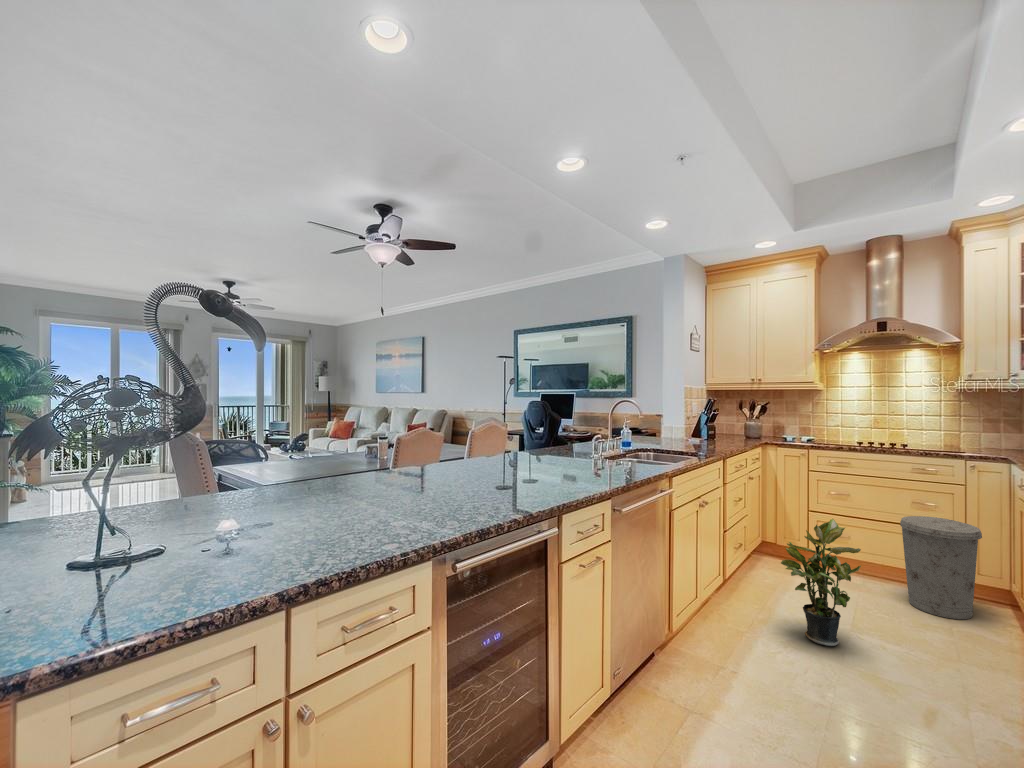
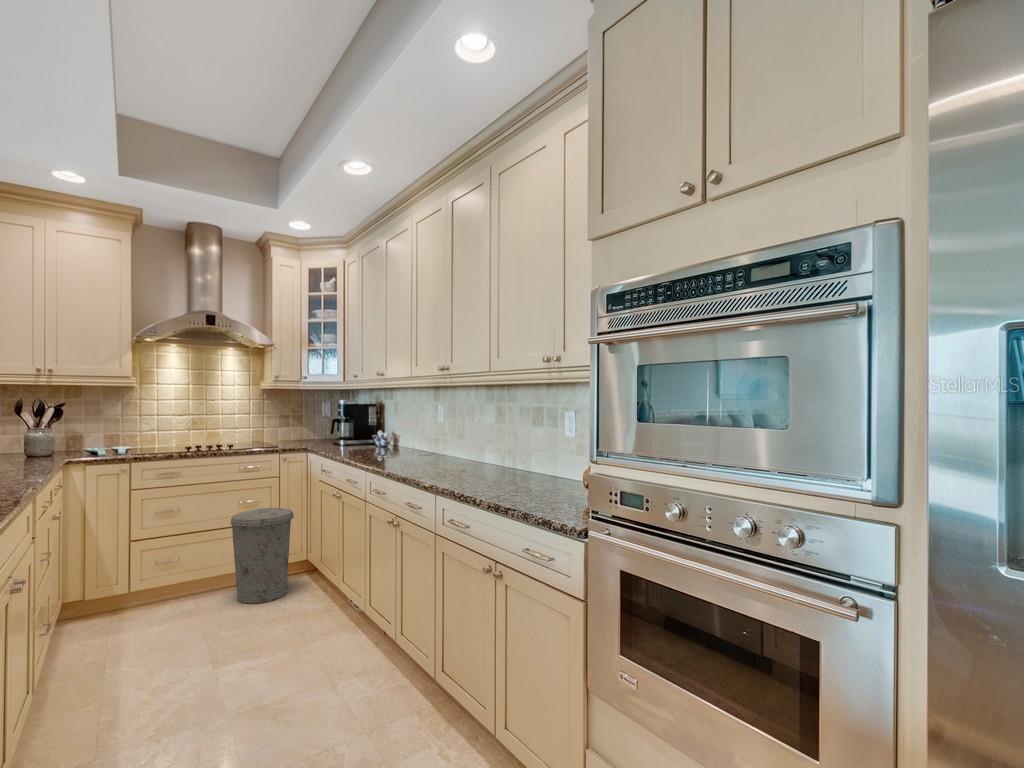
potted plant: present [781,519,861,646] -> none [126,529,220,684]

